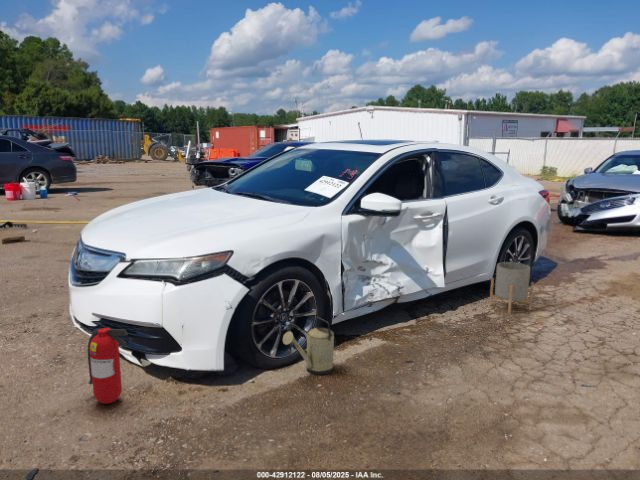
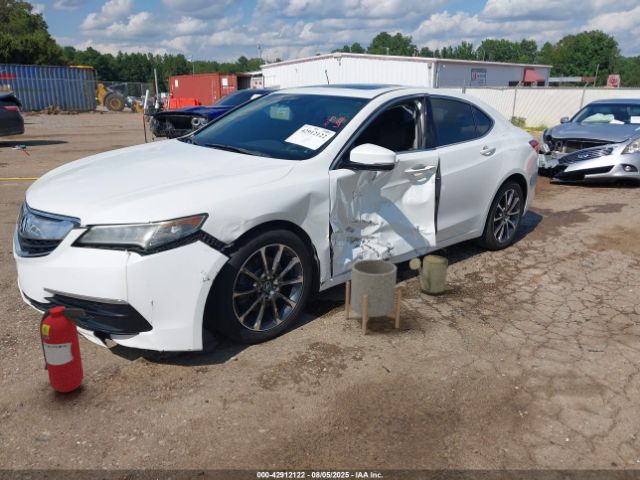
planter: present [490,262,534,314] -> present [345,259,401,335]
watering can: present [283,317,336,375] -> present [410,245,448,295]

